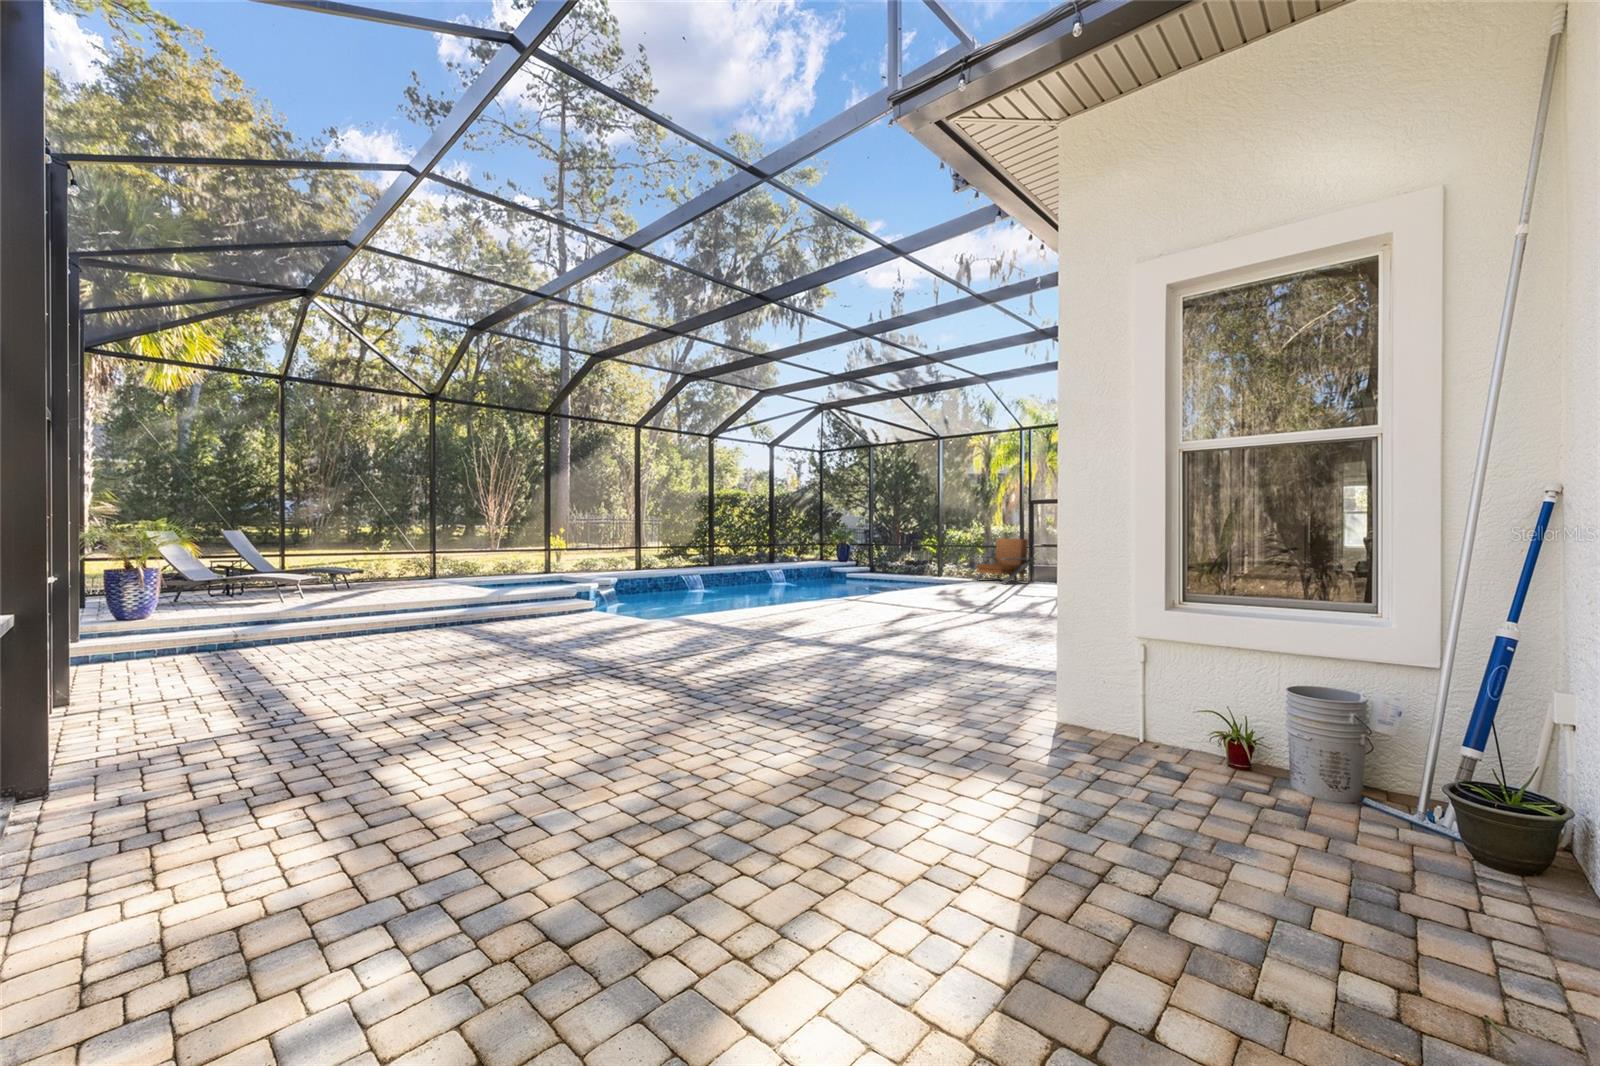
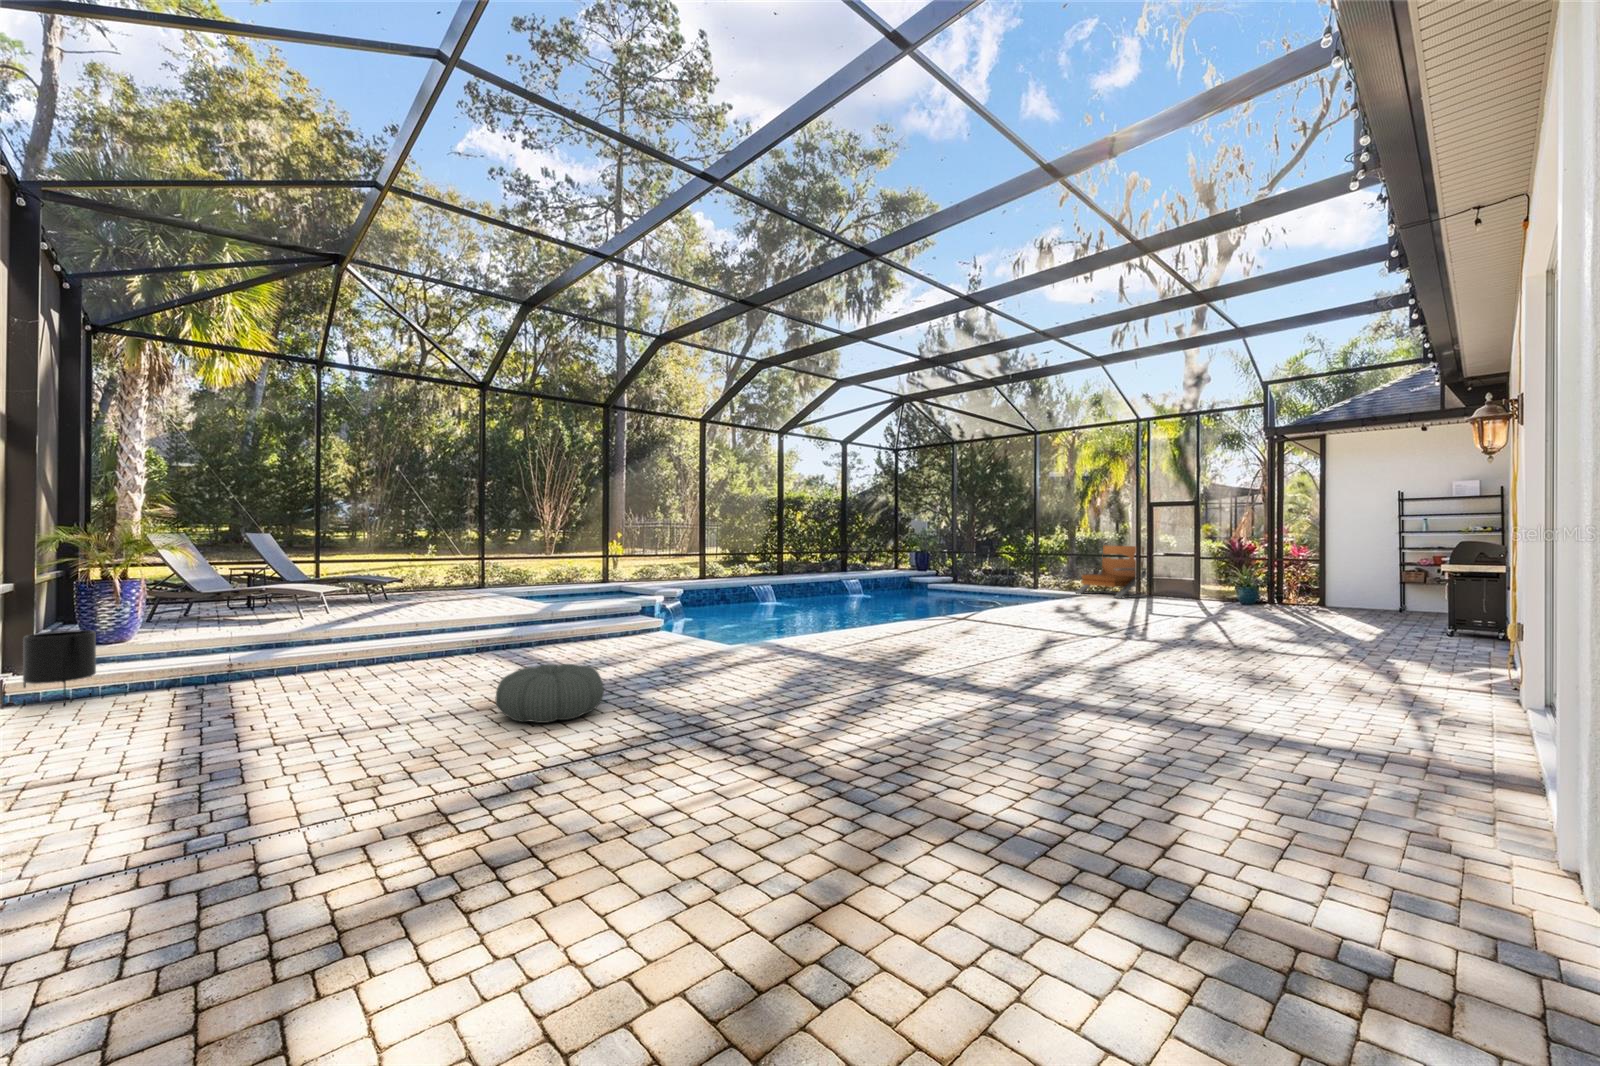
planter: none [87,607,140,663] -> present [23,630,96,705]
pouf: none [459,628,540,667] -> present [496,664,604,723]

